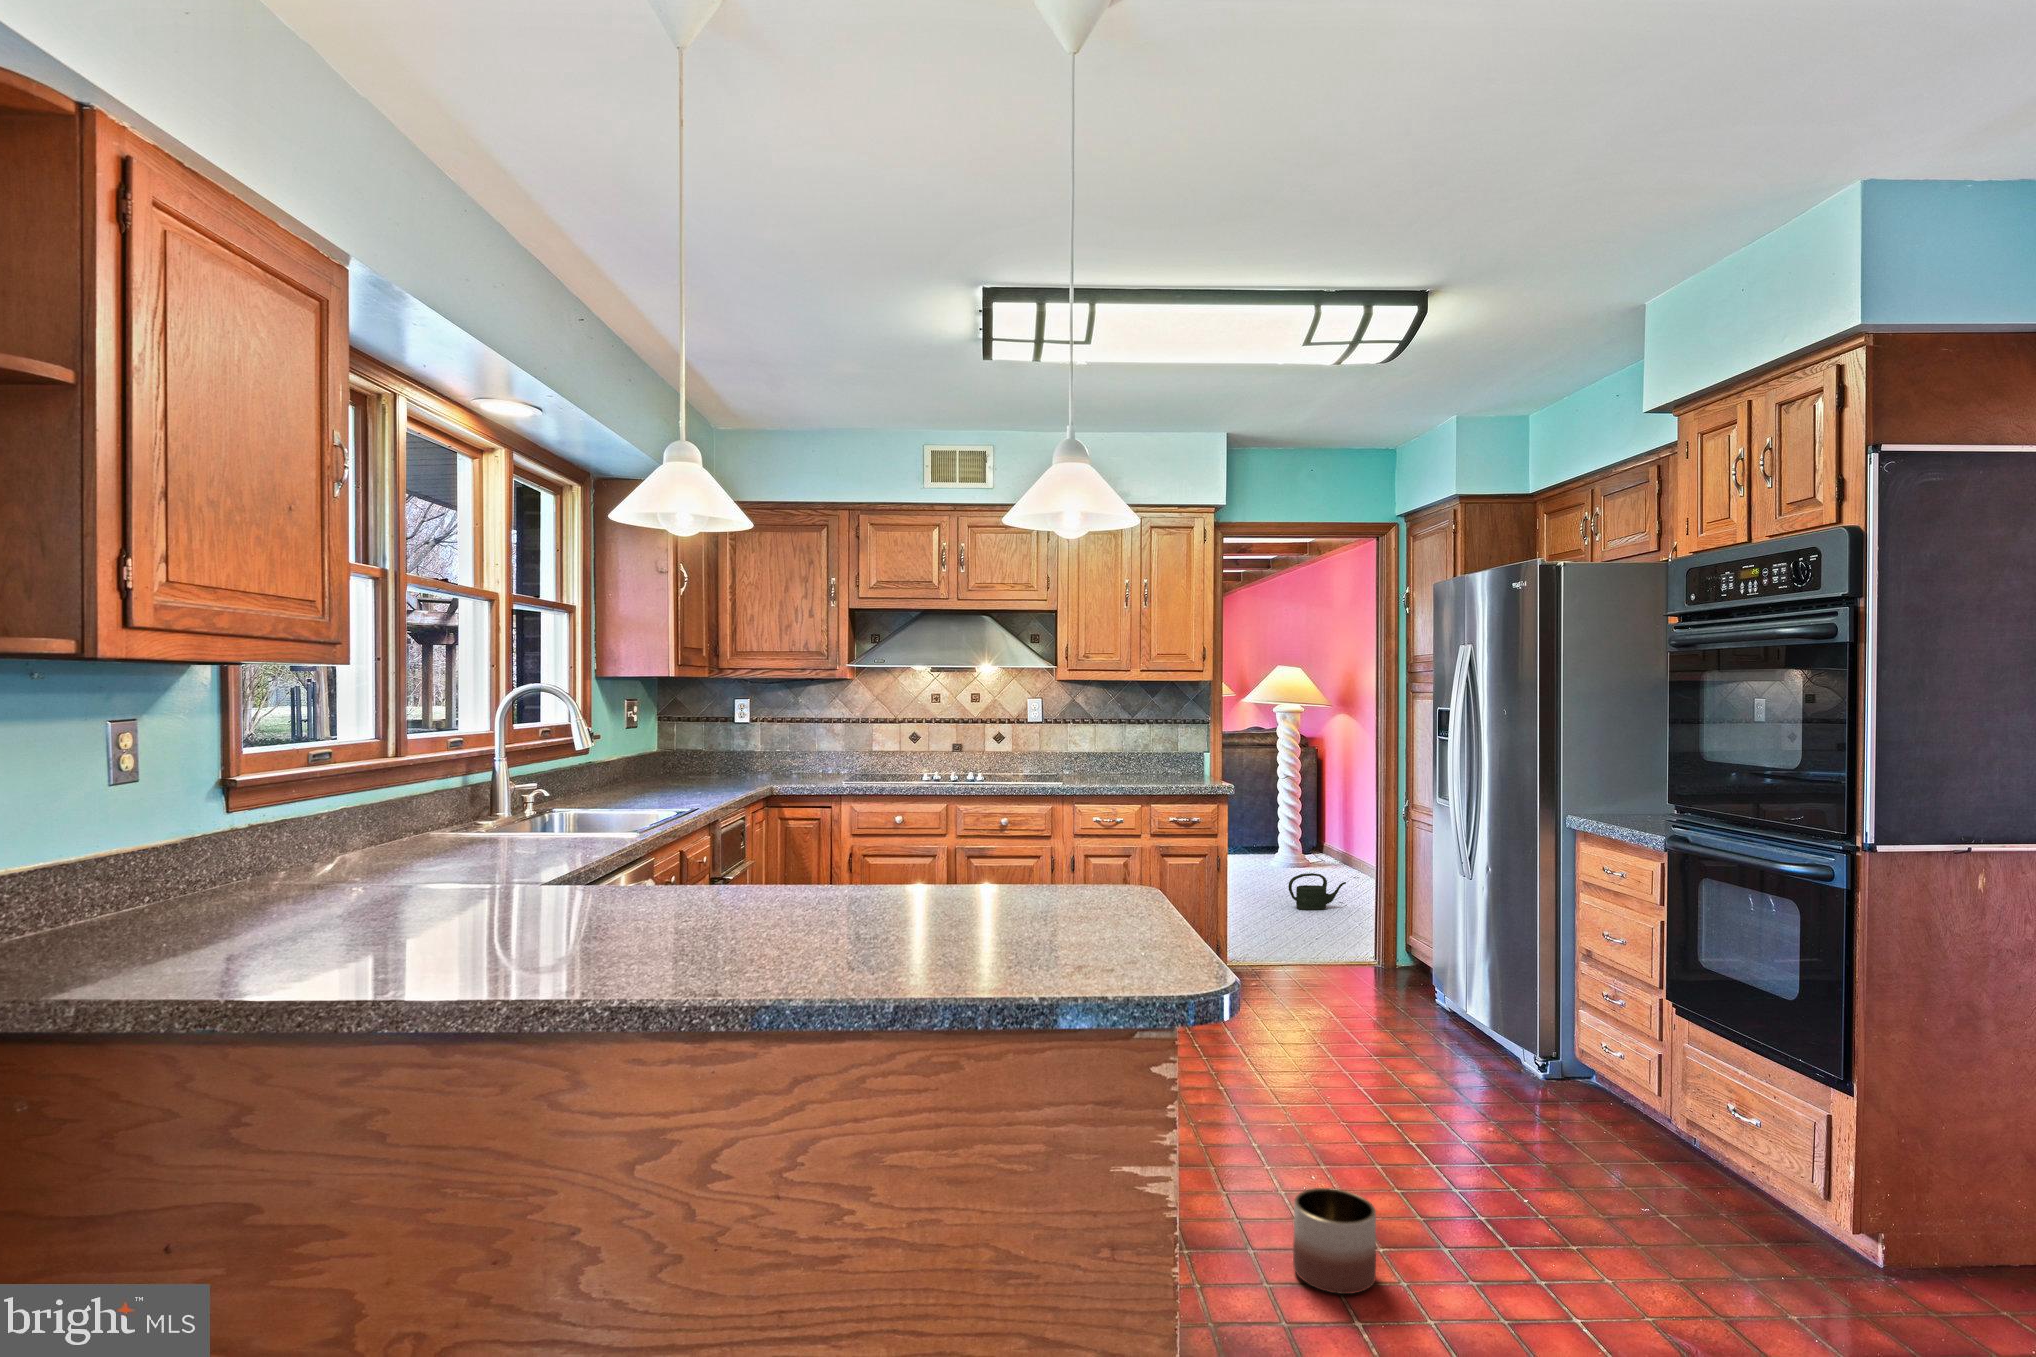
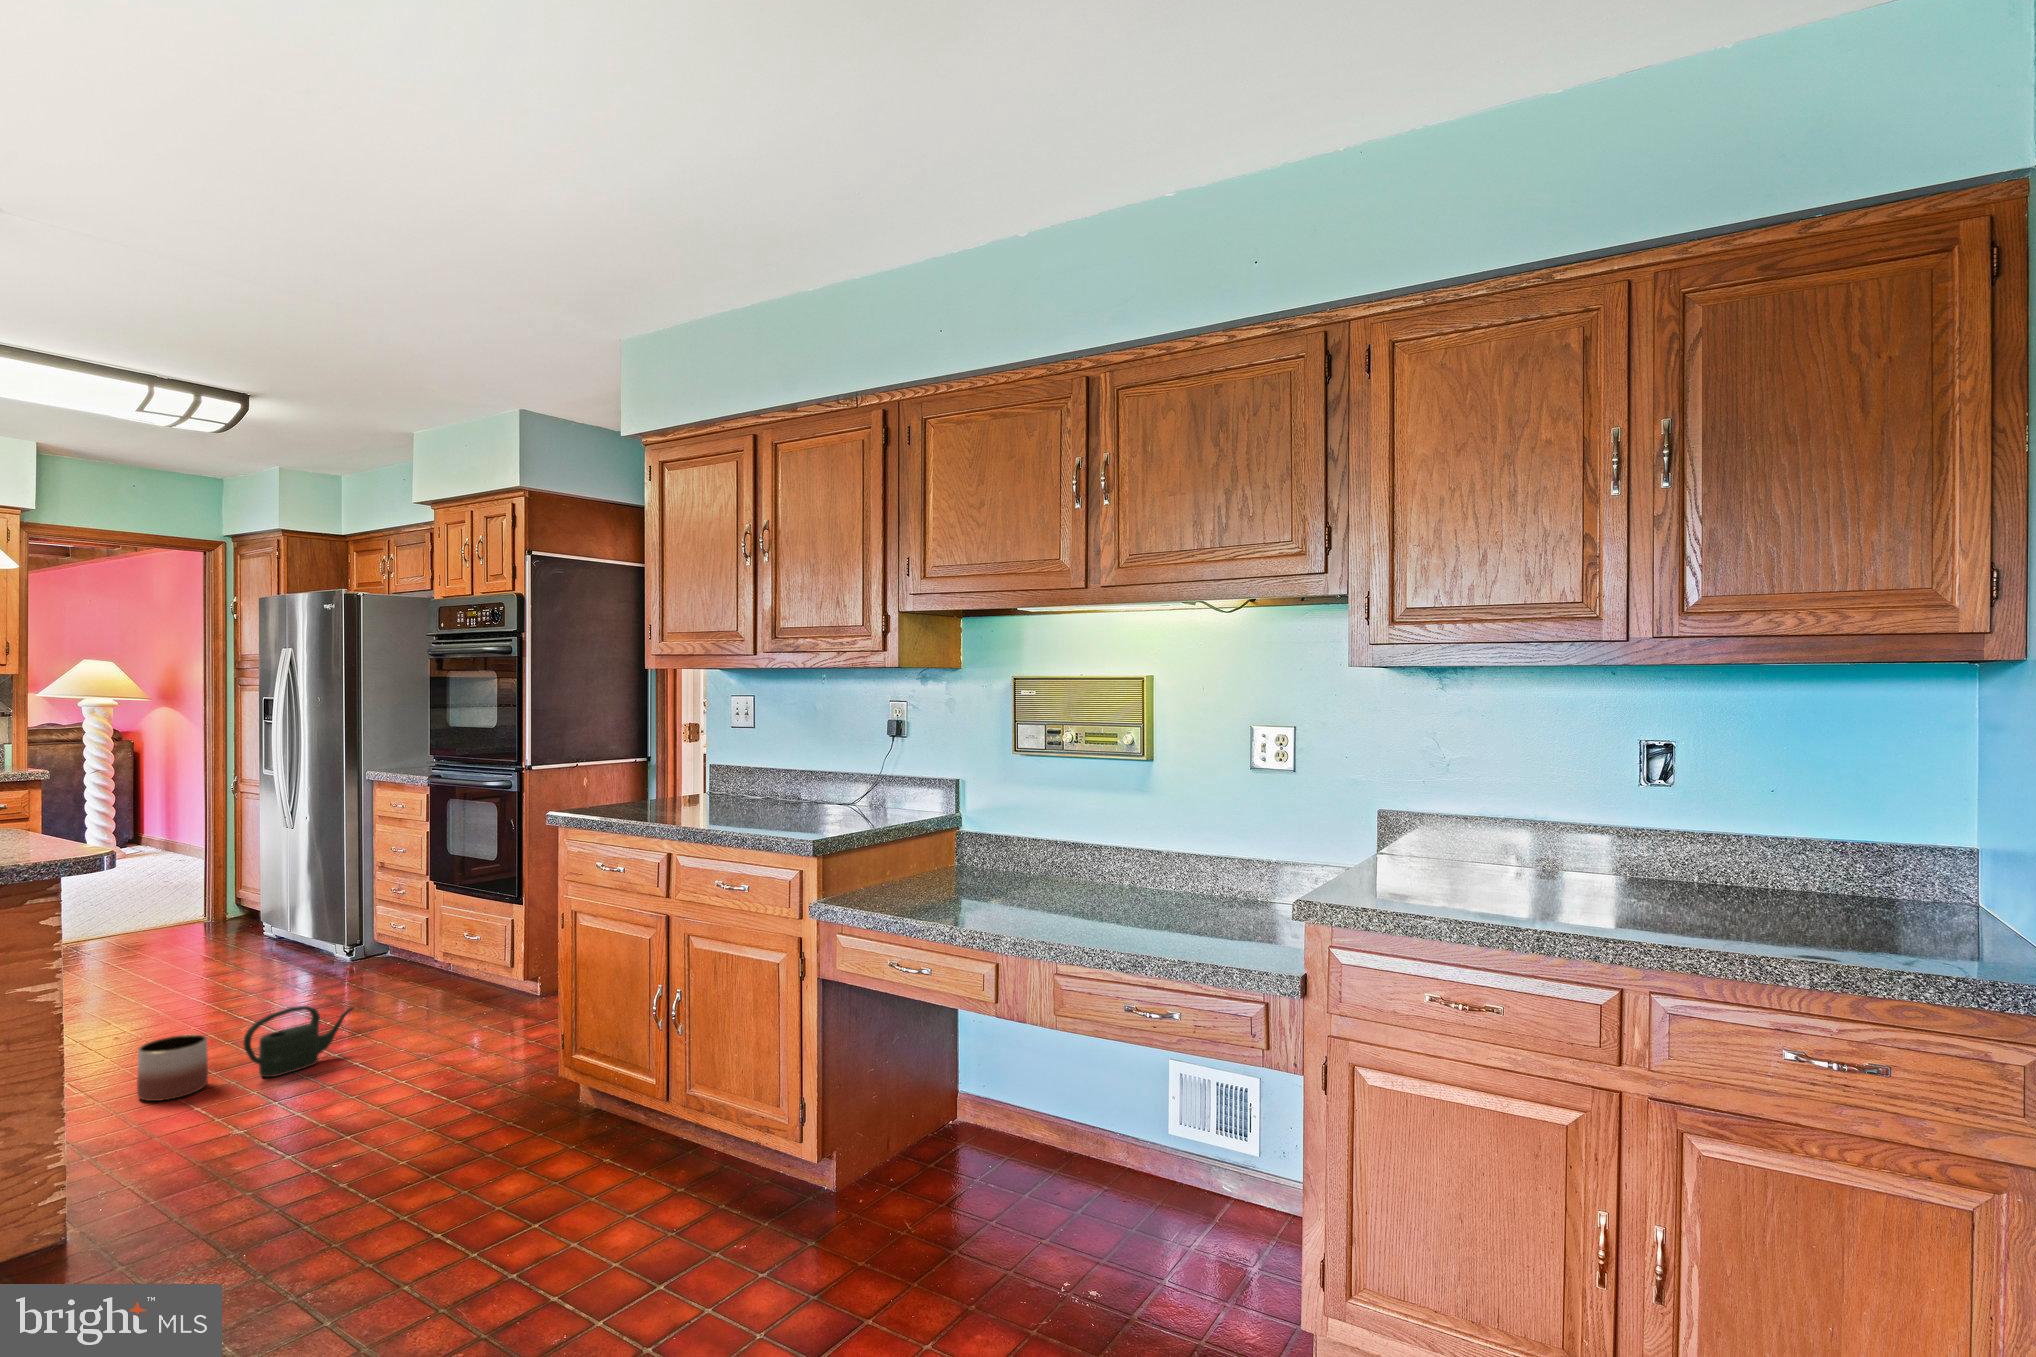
watering can: present [1288,873,1346,910] -> present [243,1006,353,1077]

